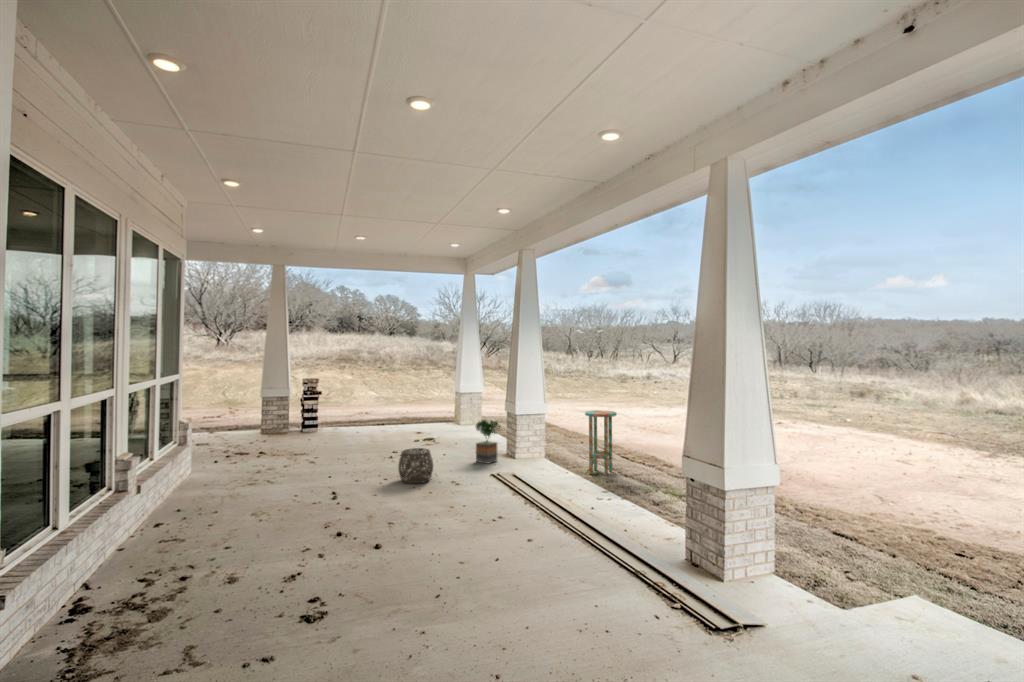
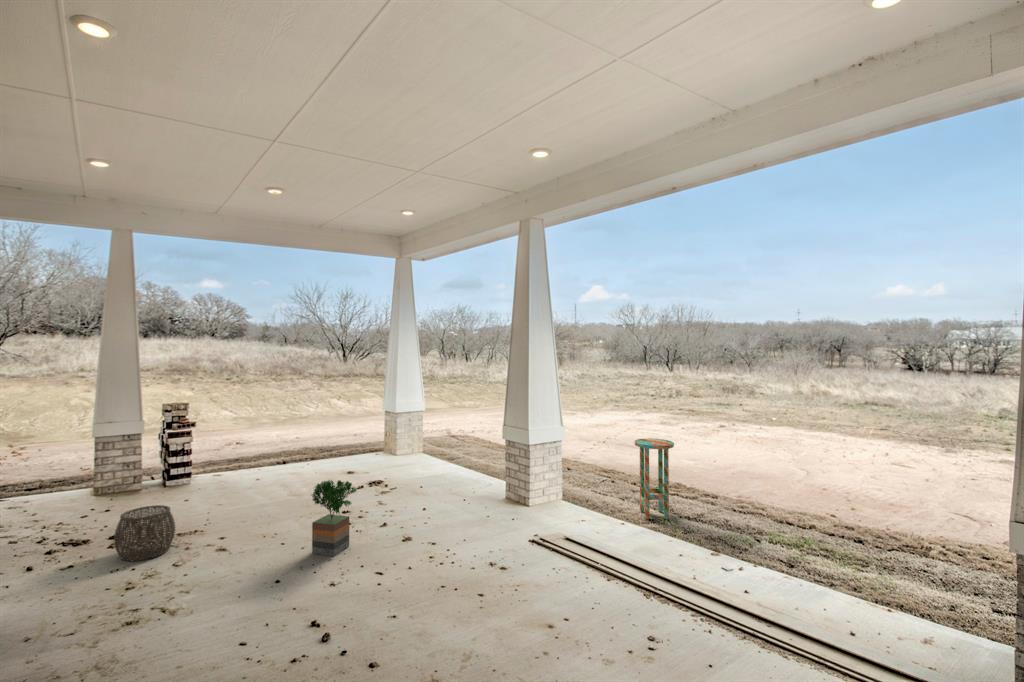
potted tree: present [475,420,500,463] -> present [312,480,357,556]
woven basket: present [398,448,433,484] -> present [114,505,175,562]

